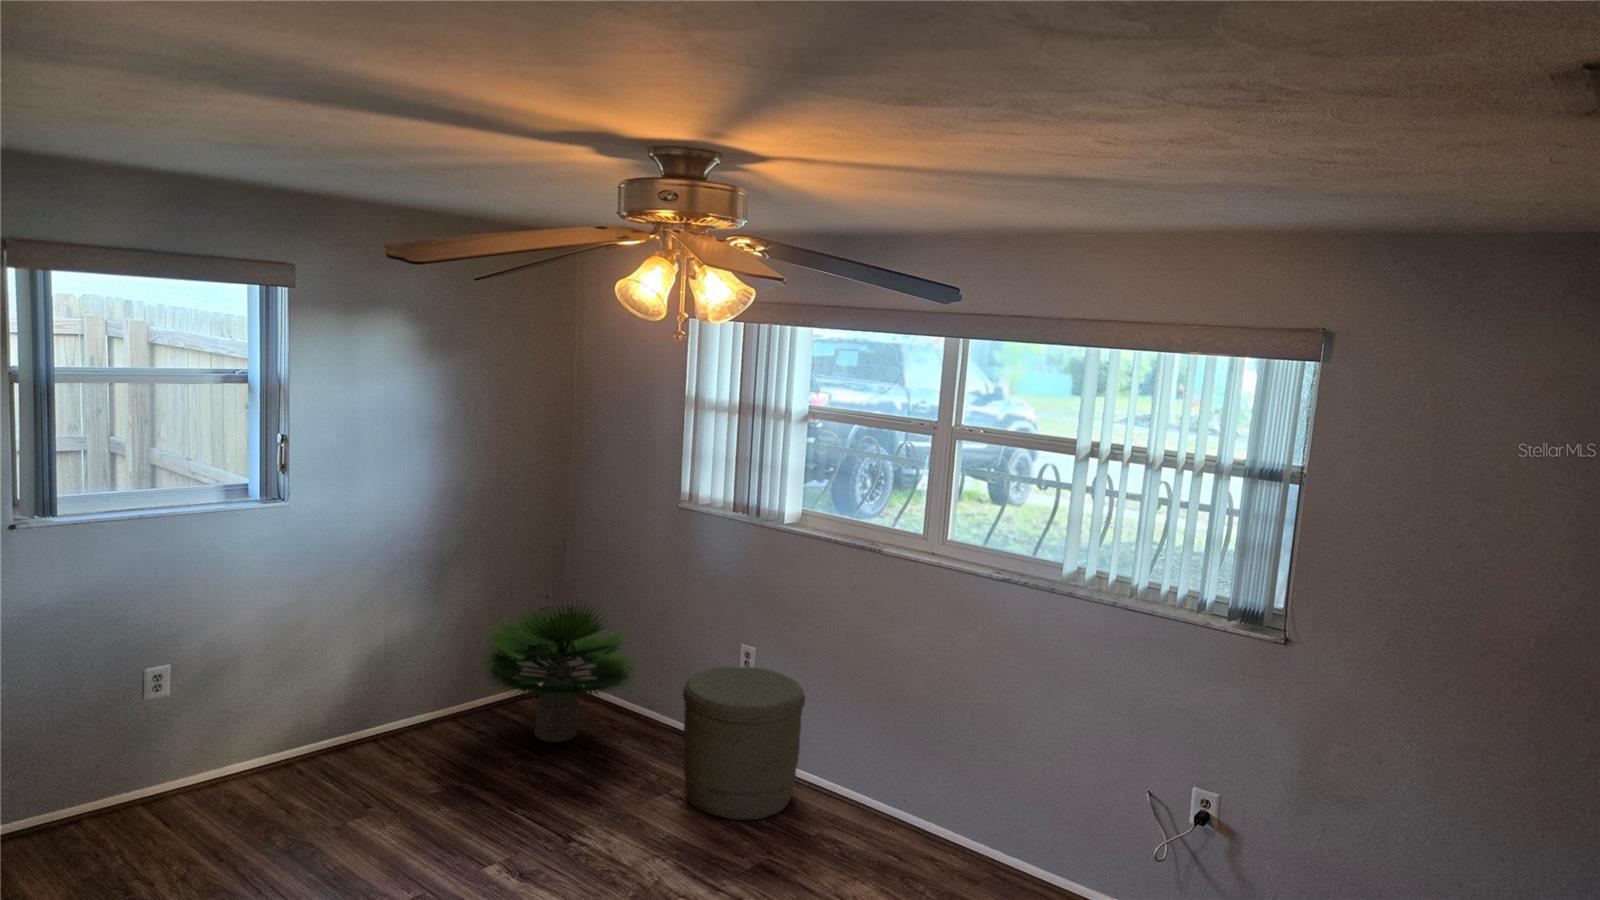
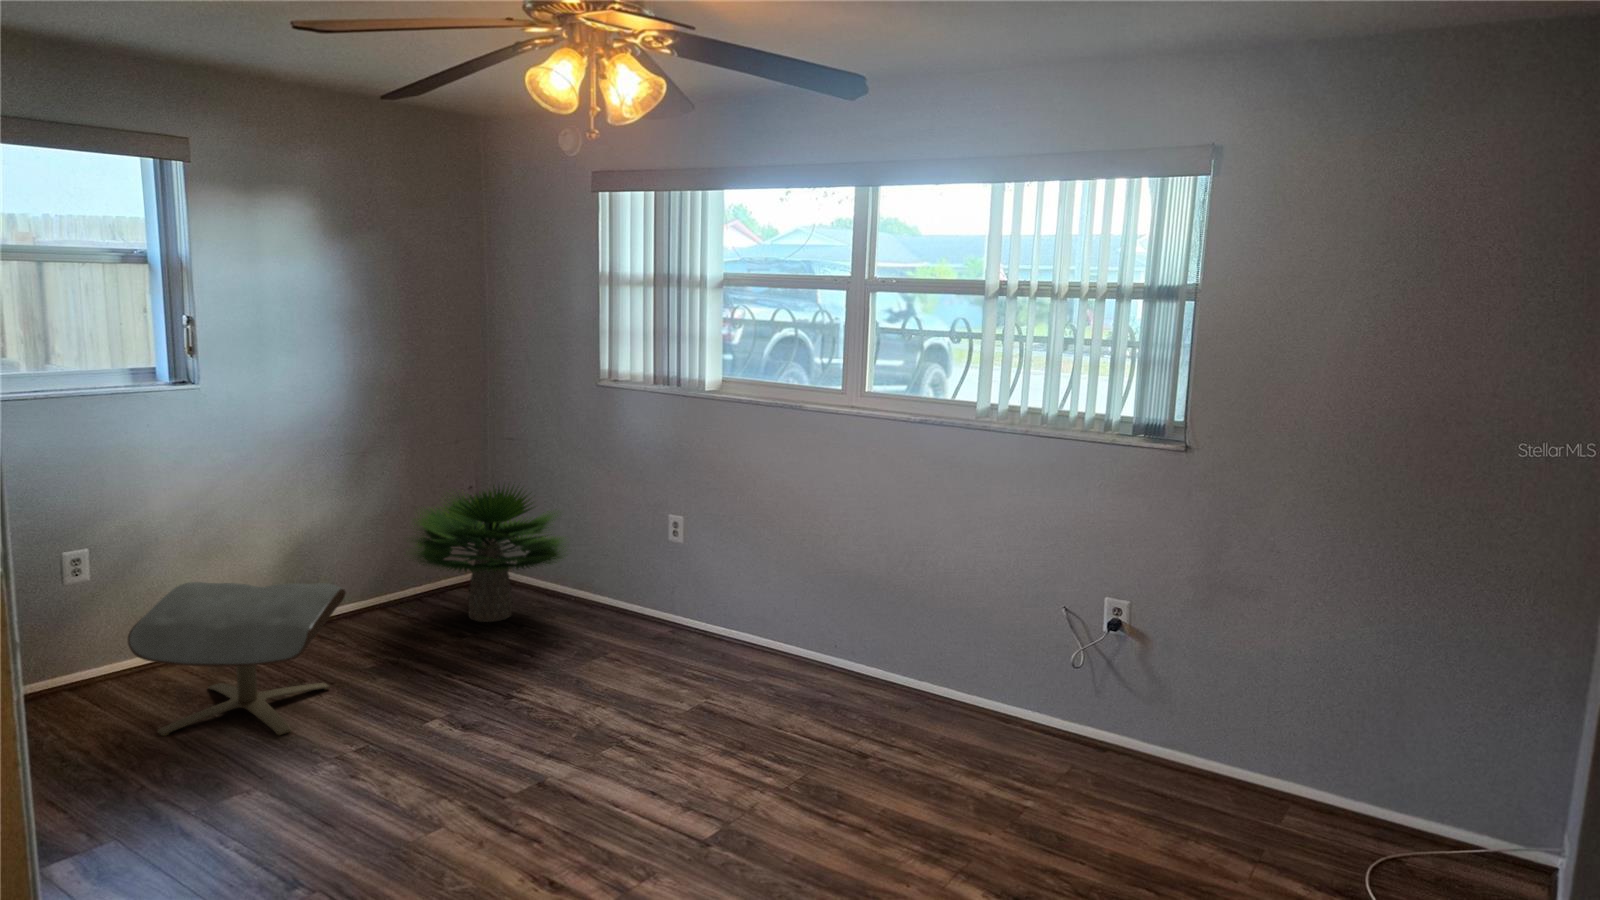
woven basket: present [683,667,805,820] -> none [615,533,736,674]
ottoman: none [200,706,414,875] -> present [128,582,345,736]

